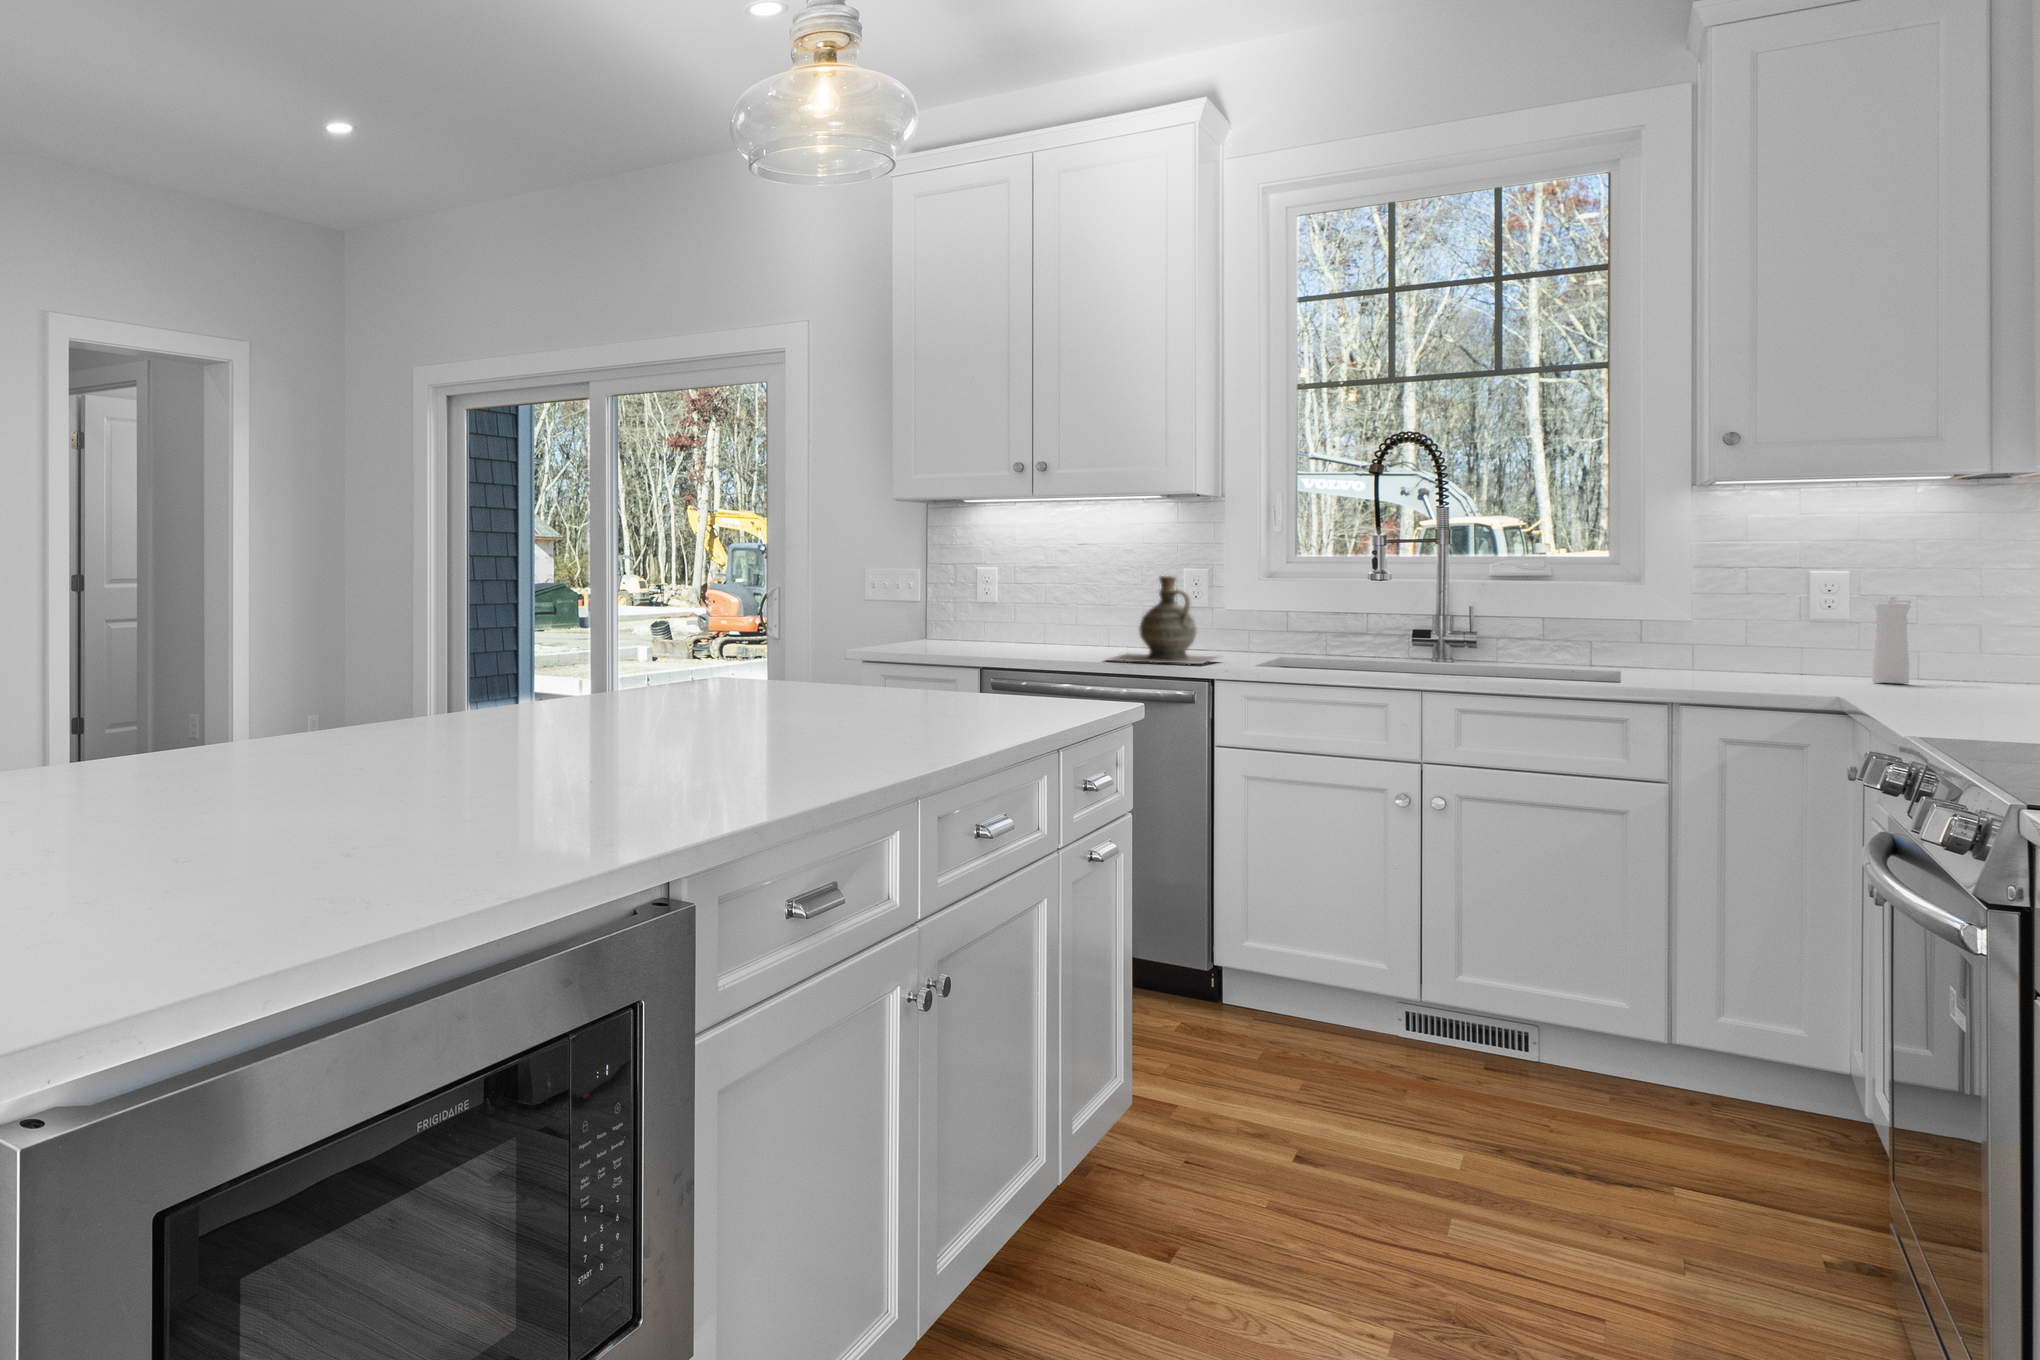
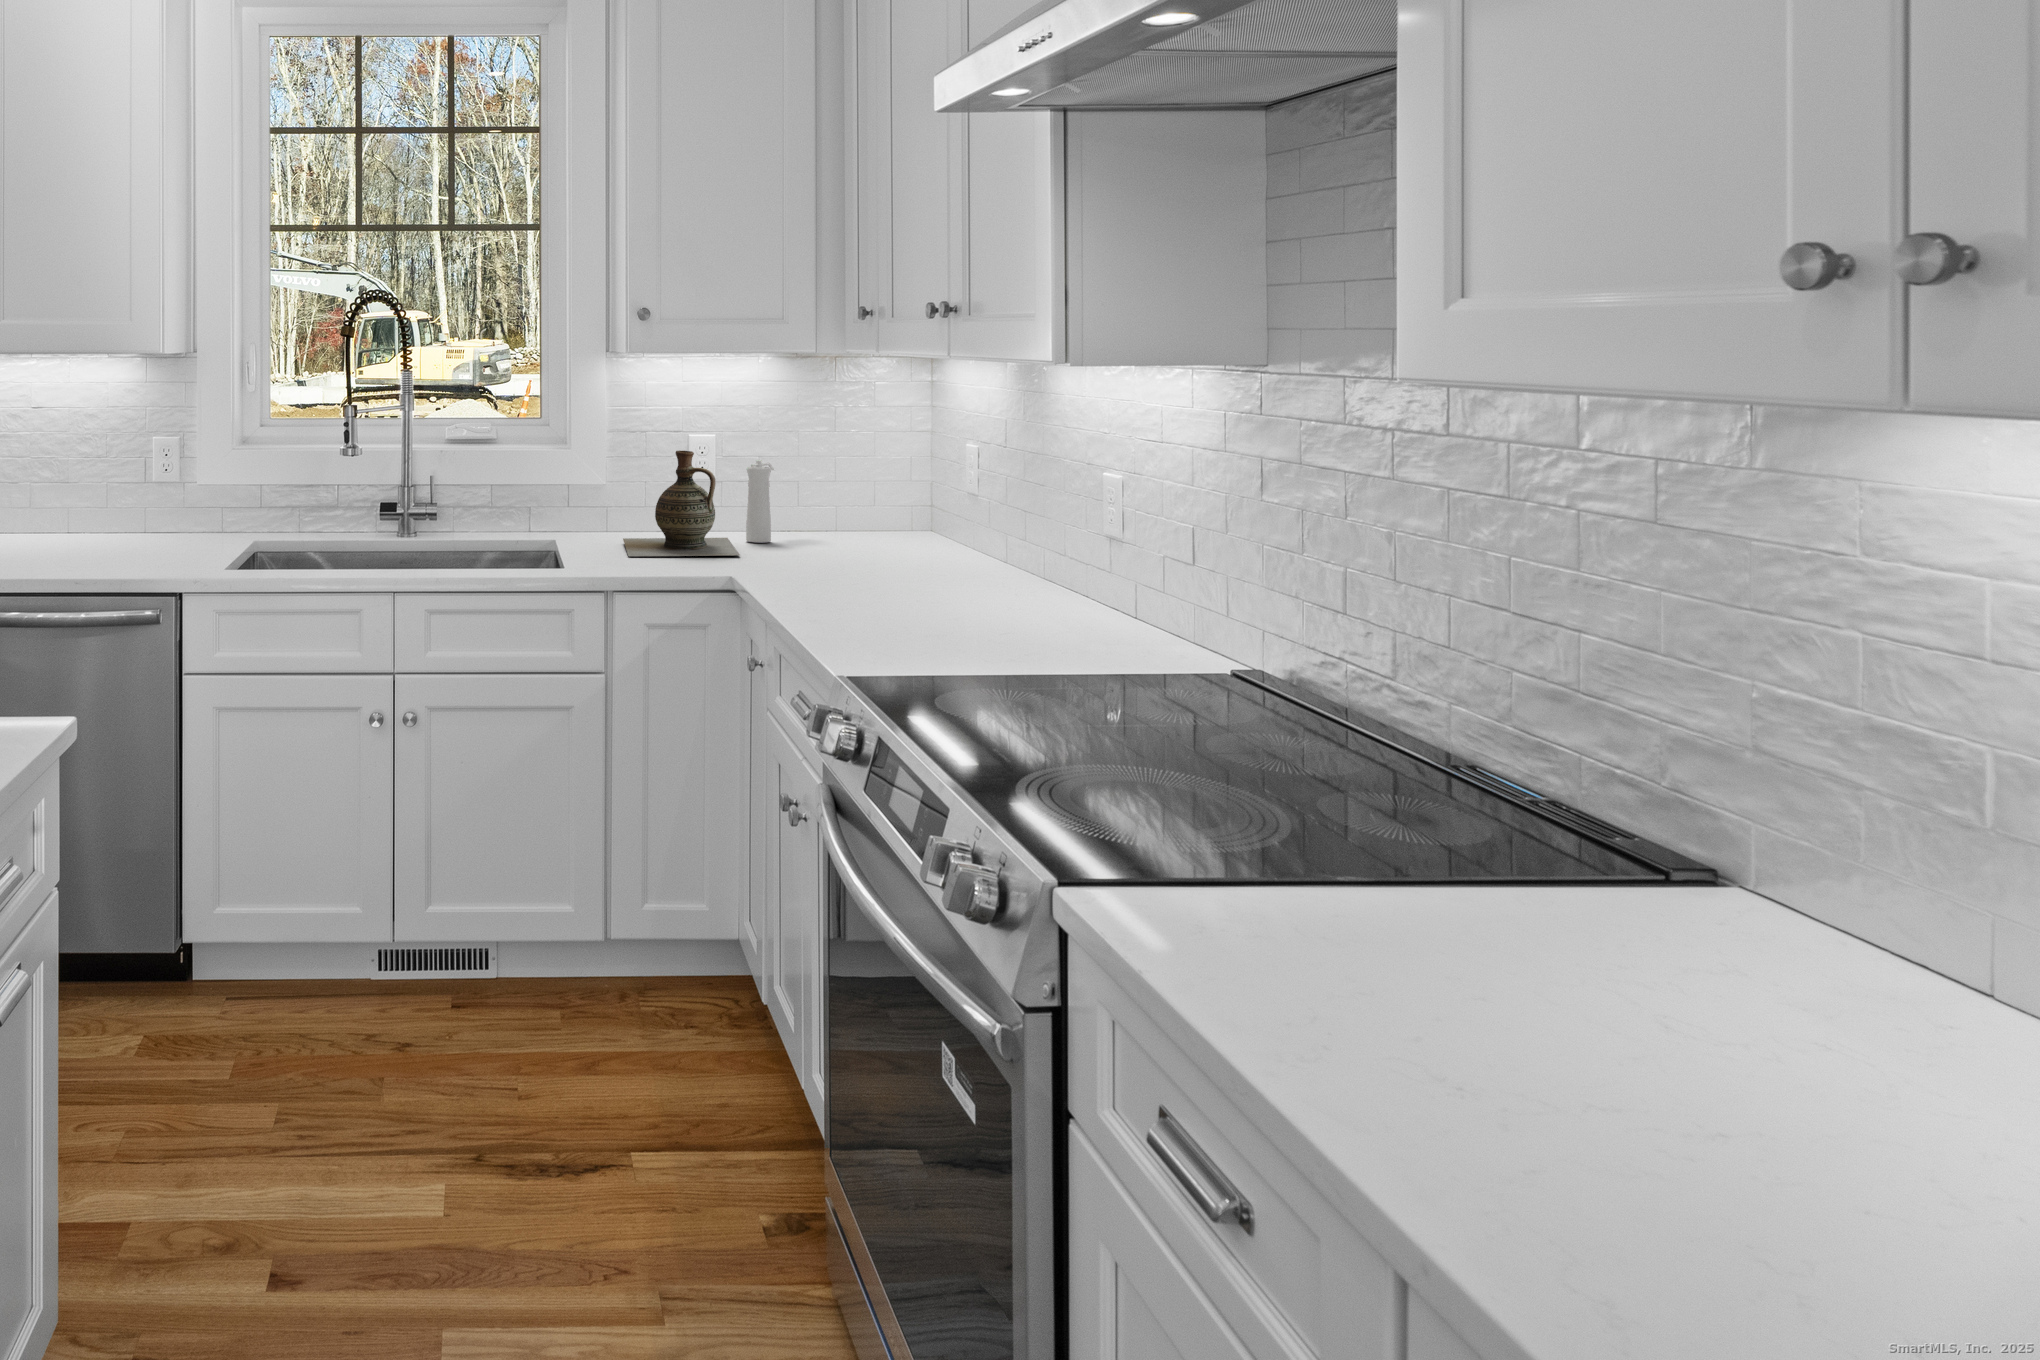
ceramic jug: present [1108,576,1218,664] -> present [623,451,740,556]

